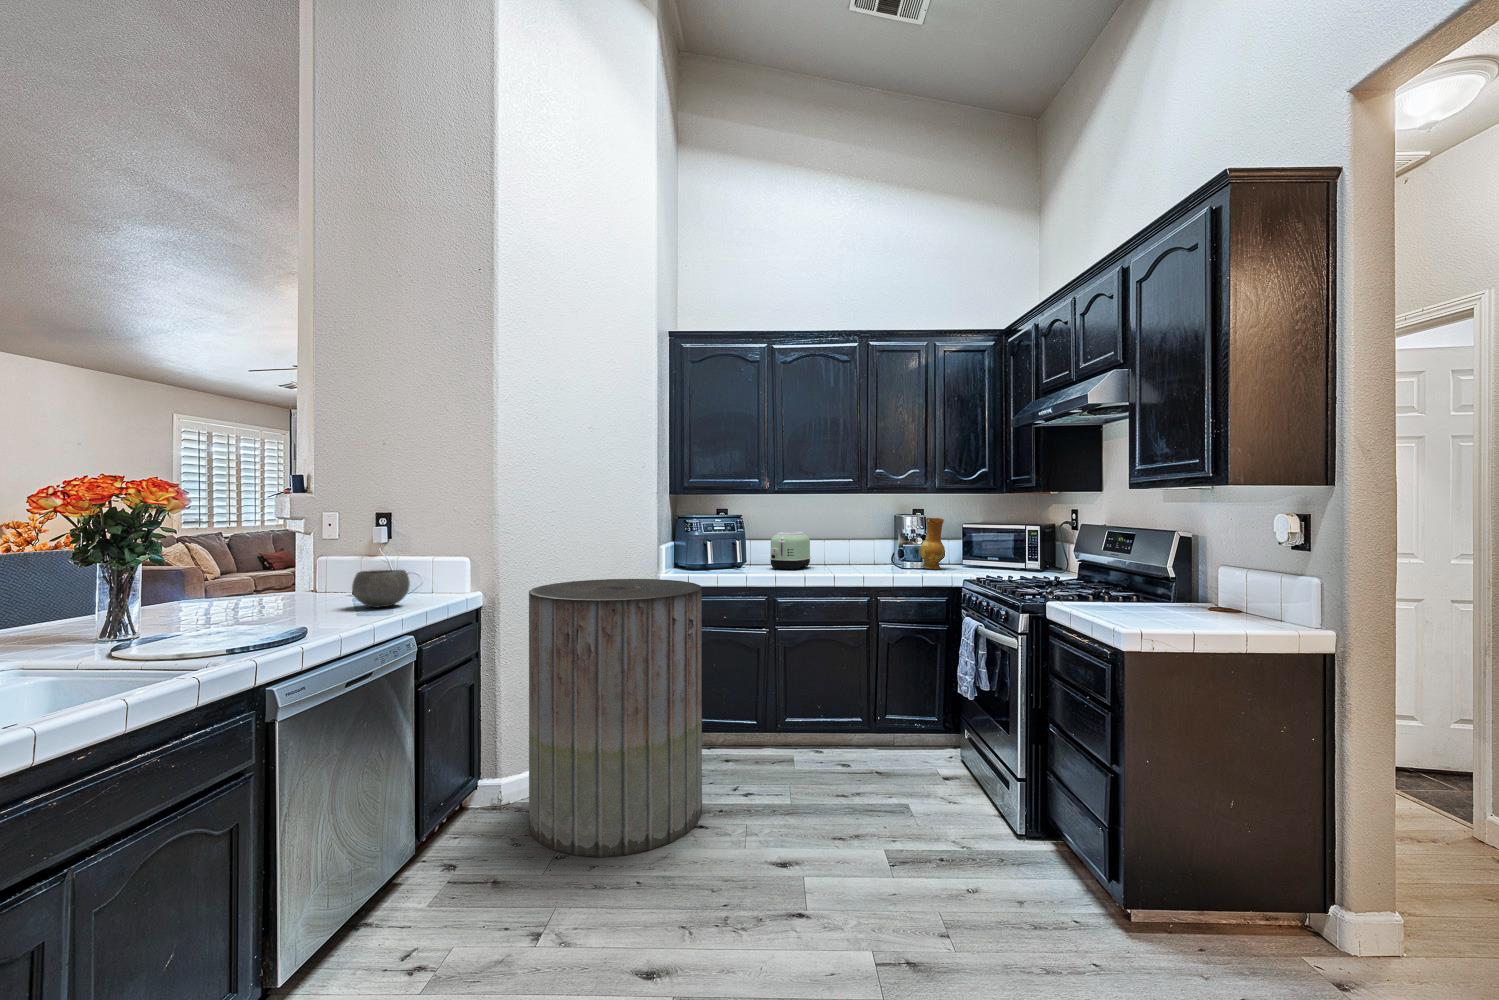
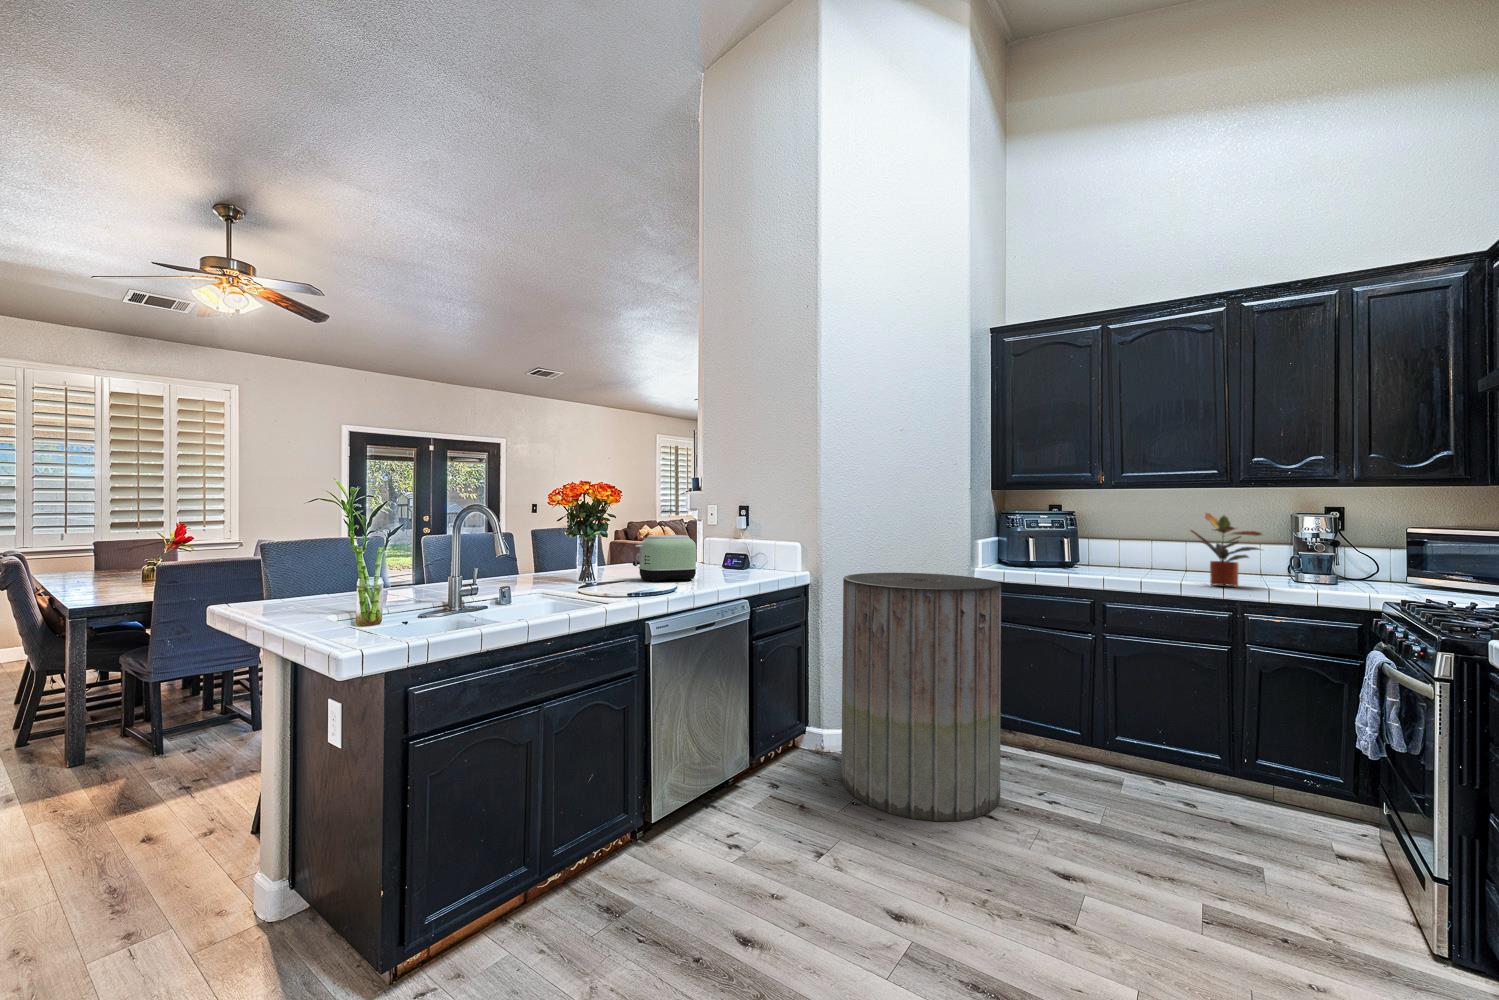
potted plant: none [833,505,886,570] -> present [1191,512,1262,586]
ceramic jug: present [919,518,945,569] -> none [1320,528,1363,594]
toaster: present [770,532,811,570] -> present [633,535,697,582]
bowl: present [352,570,410,608] -> none [718,551,756,579]

